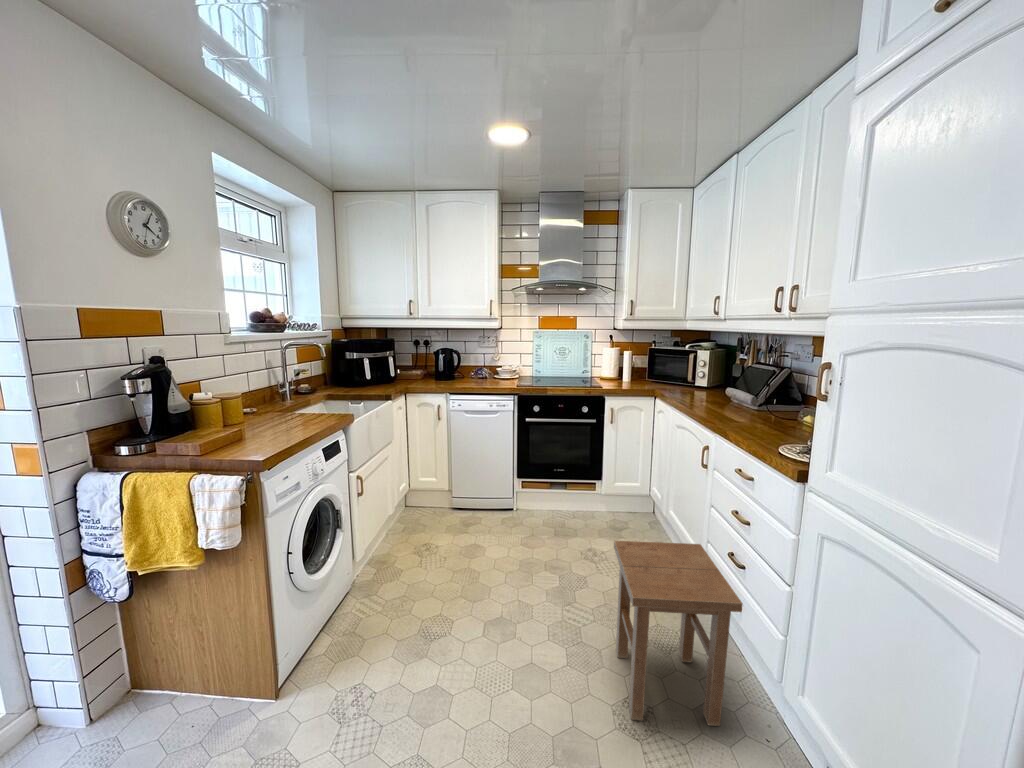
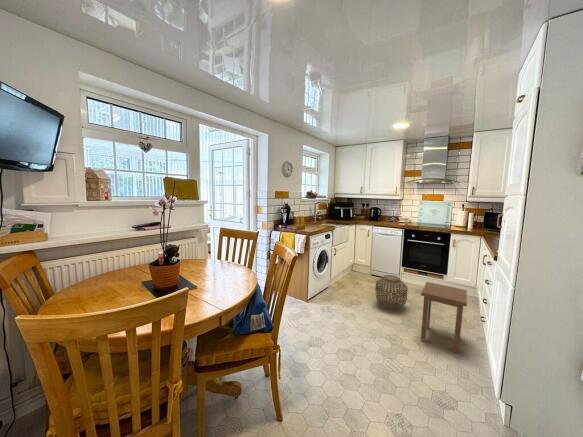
woven basket: none [483,526,560,623] -> present [375,275,408,310]

